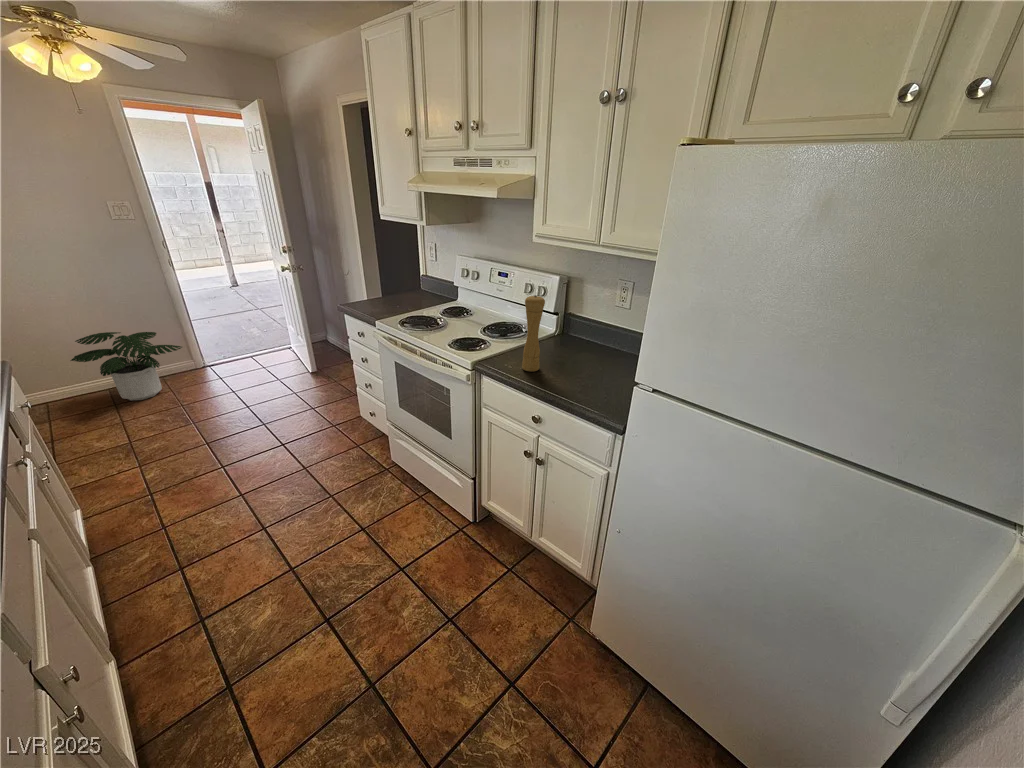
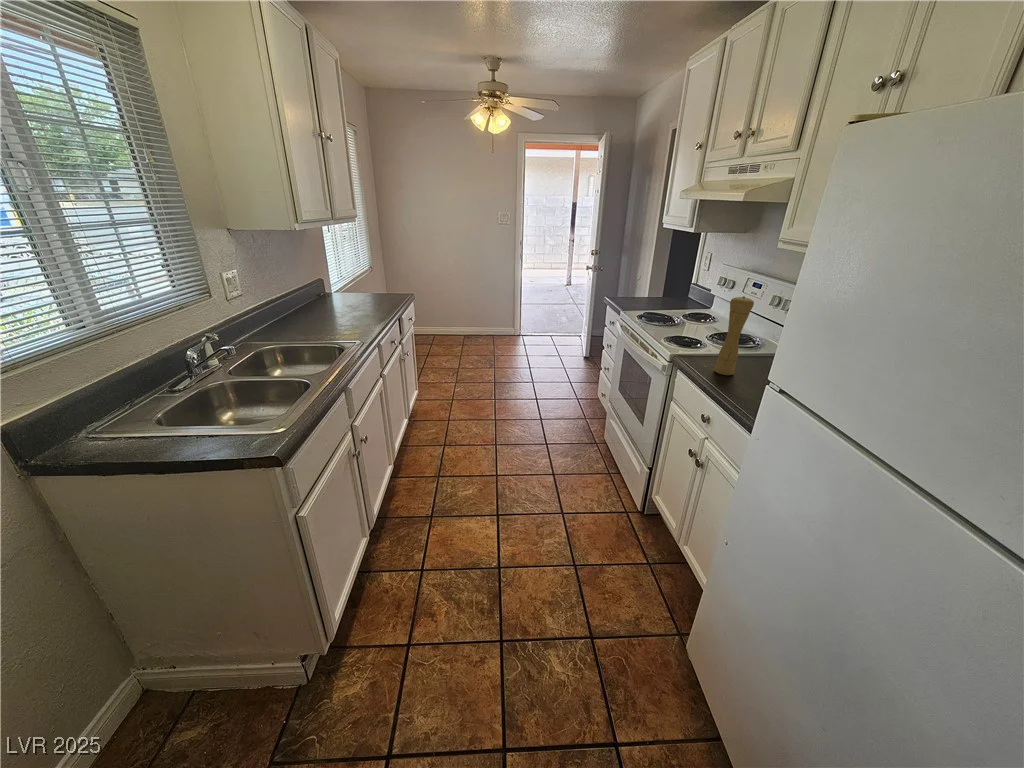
potted plant: present [71,332,182,401] -> none [453,298,509,346]

